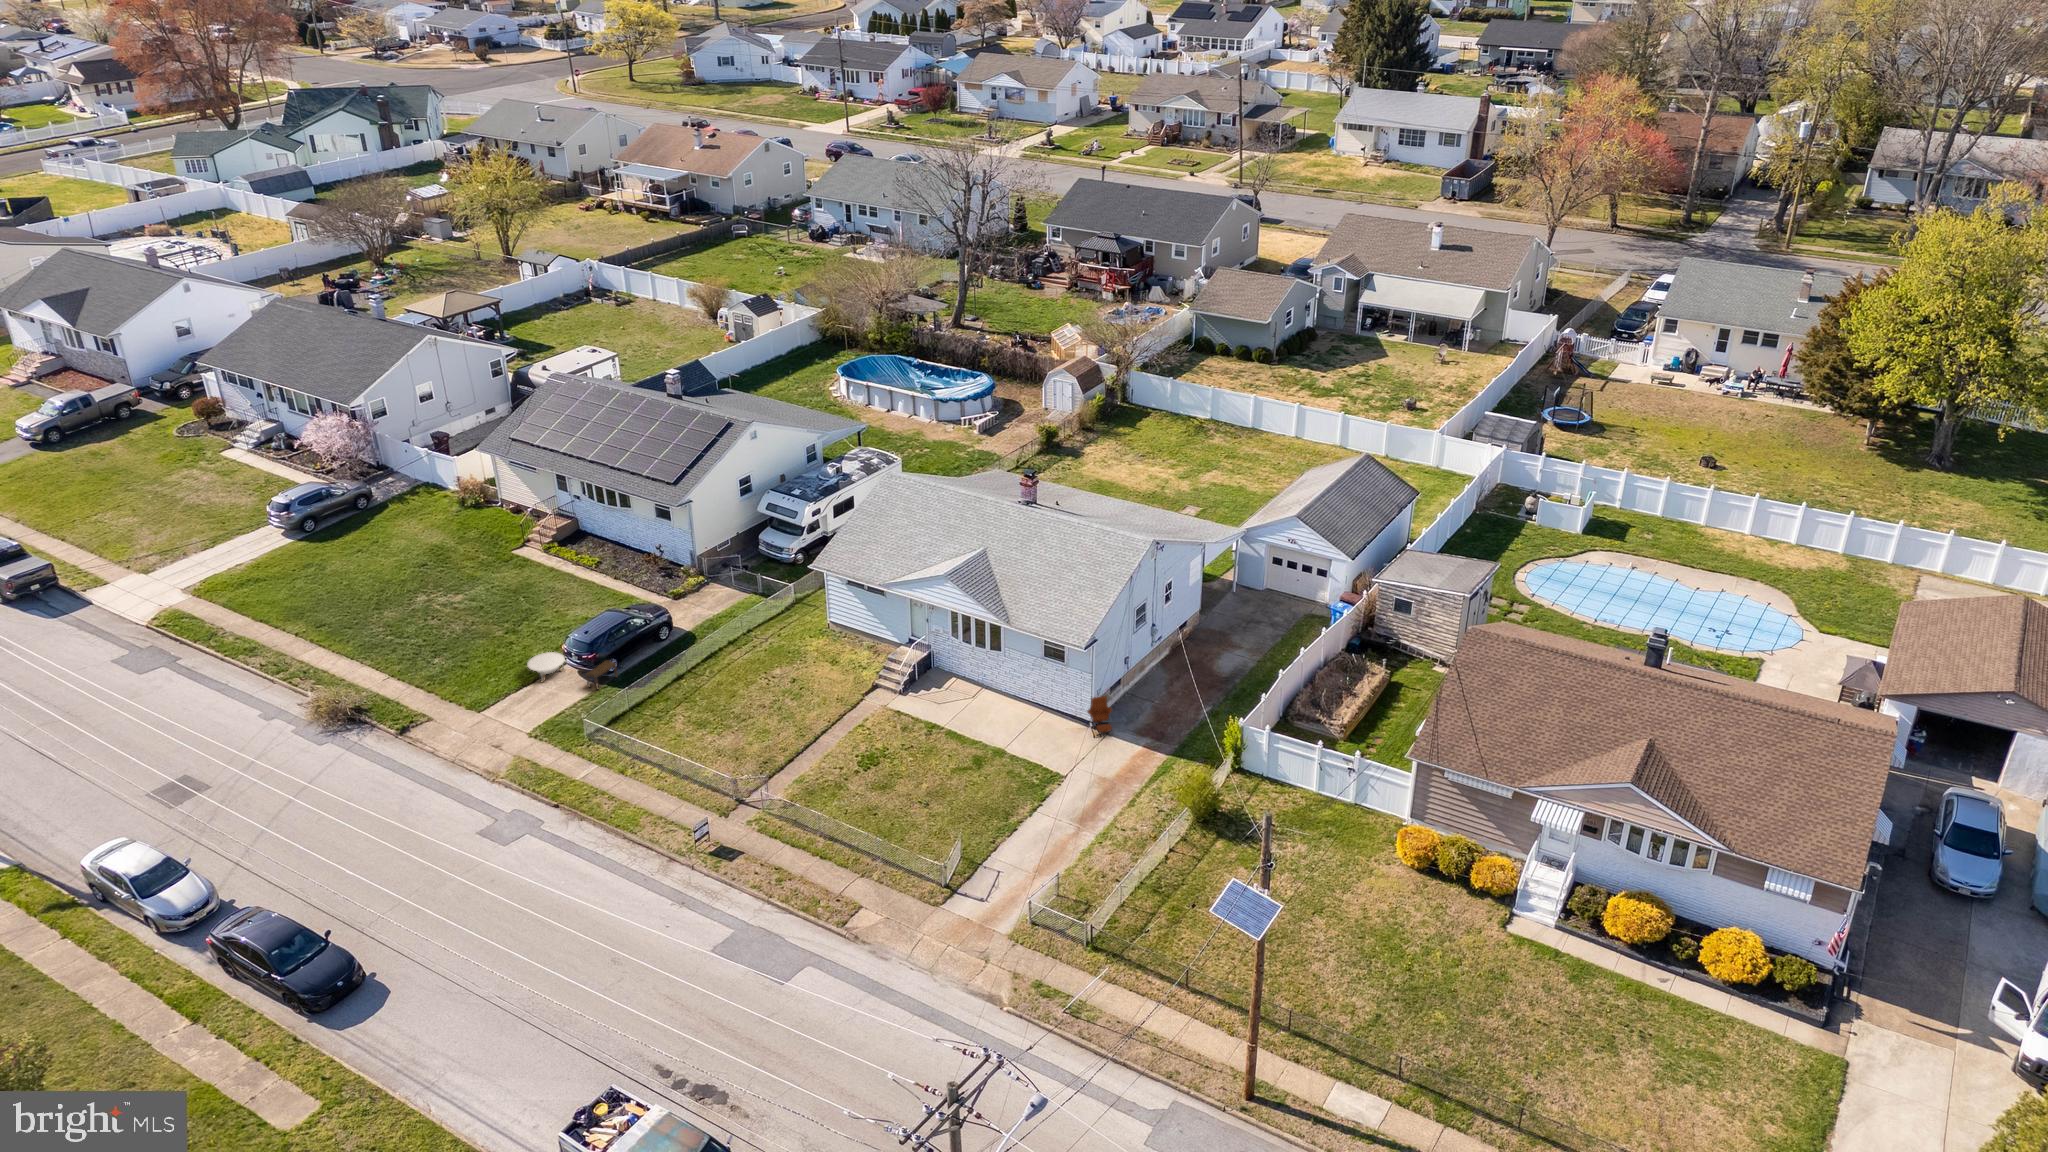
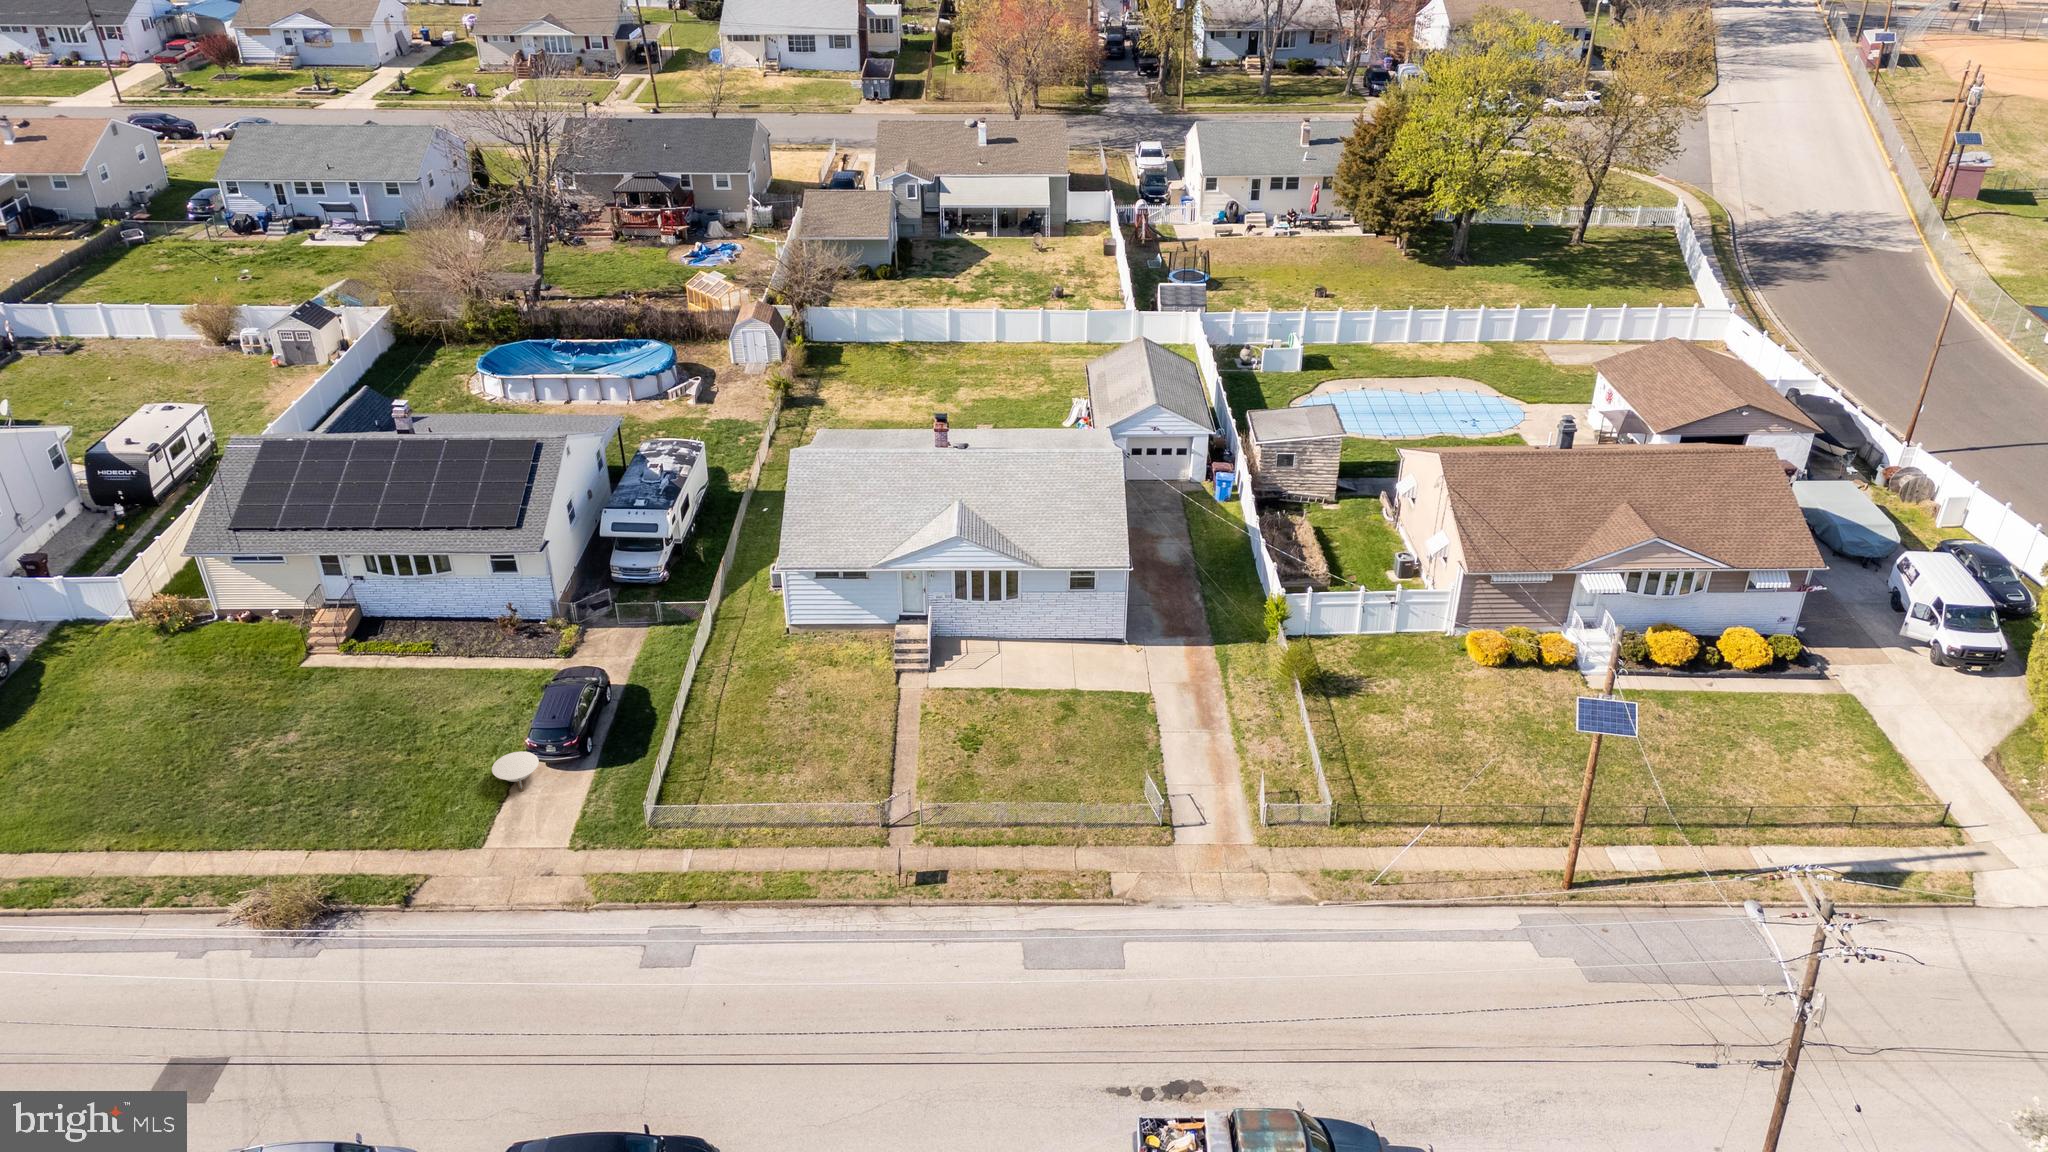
bench: present [586,661,618,690] -> none [582,739,608,777]
lounge chair: present [1087,696,1112,735] -> none [1122,609,1154,650]

